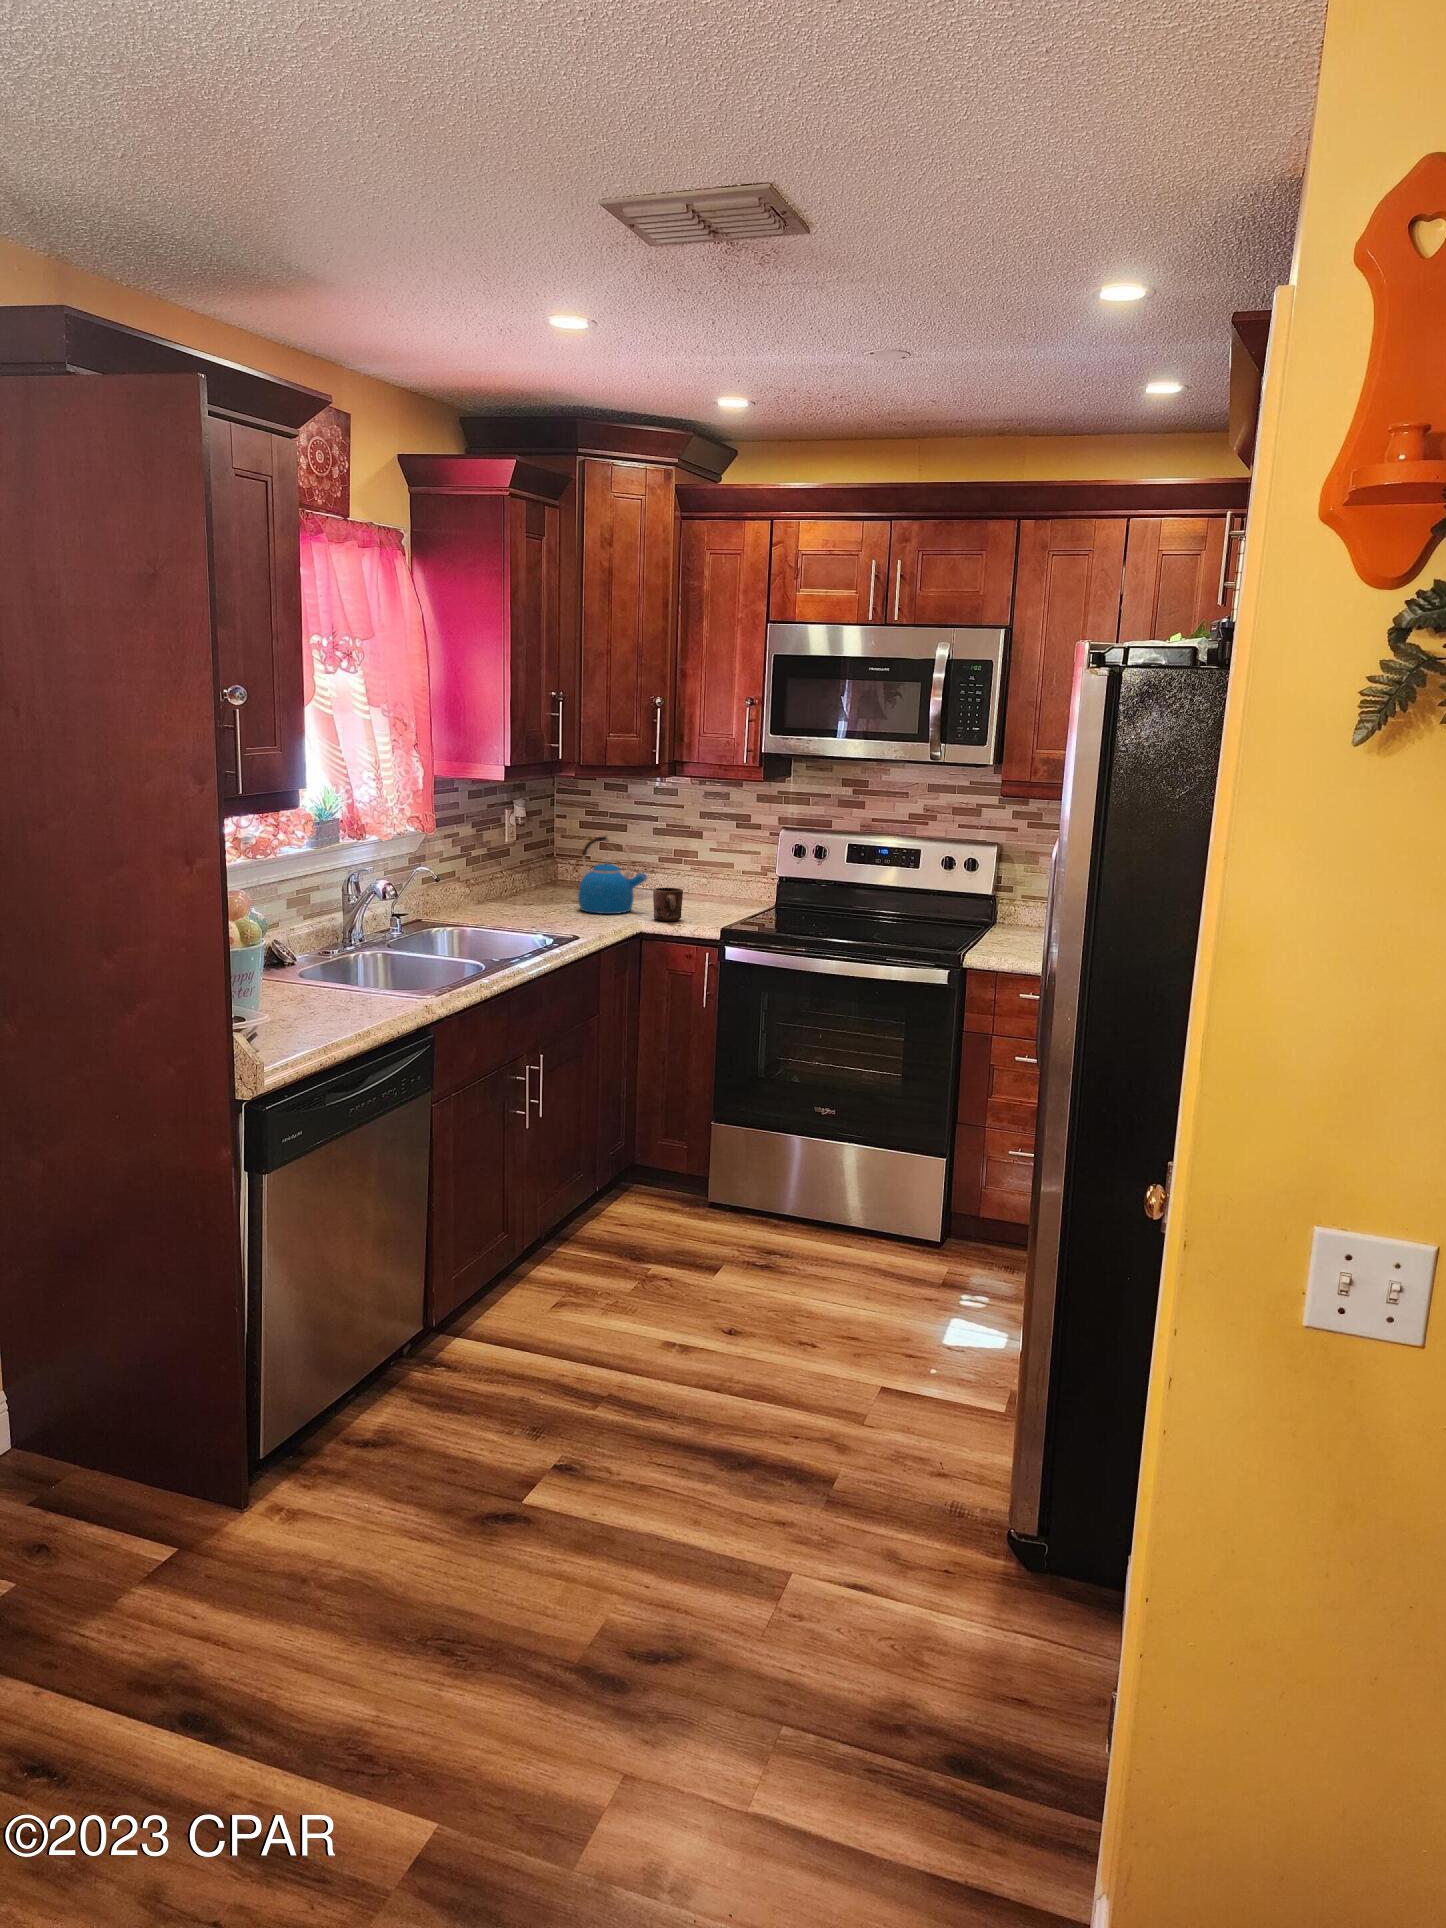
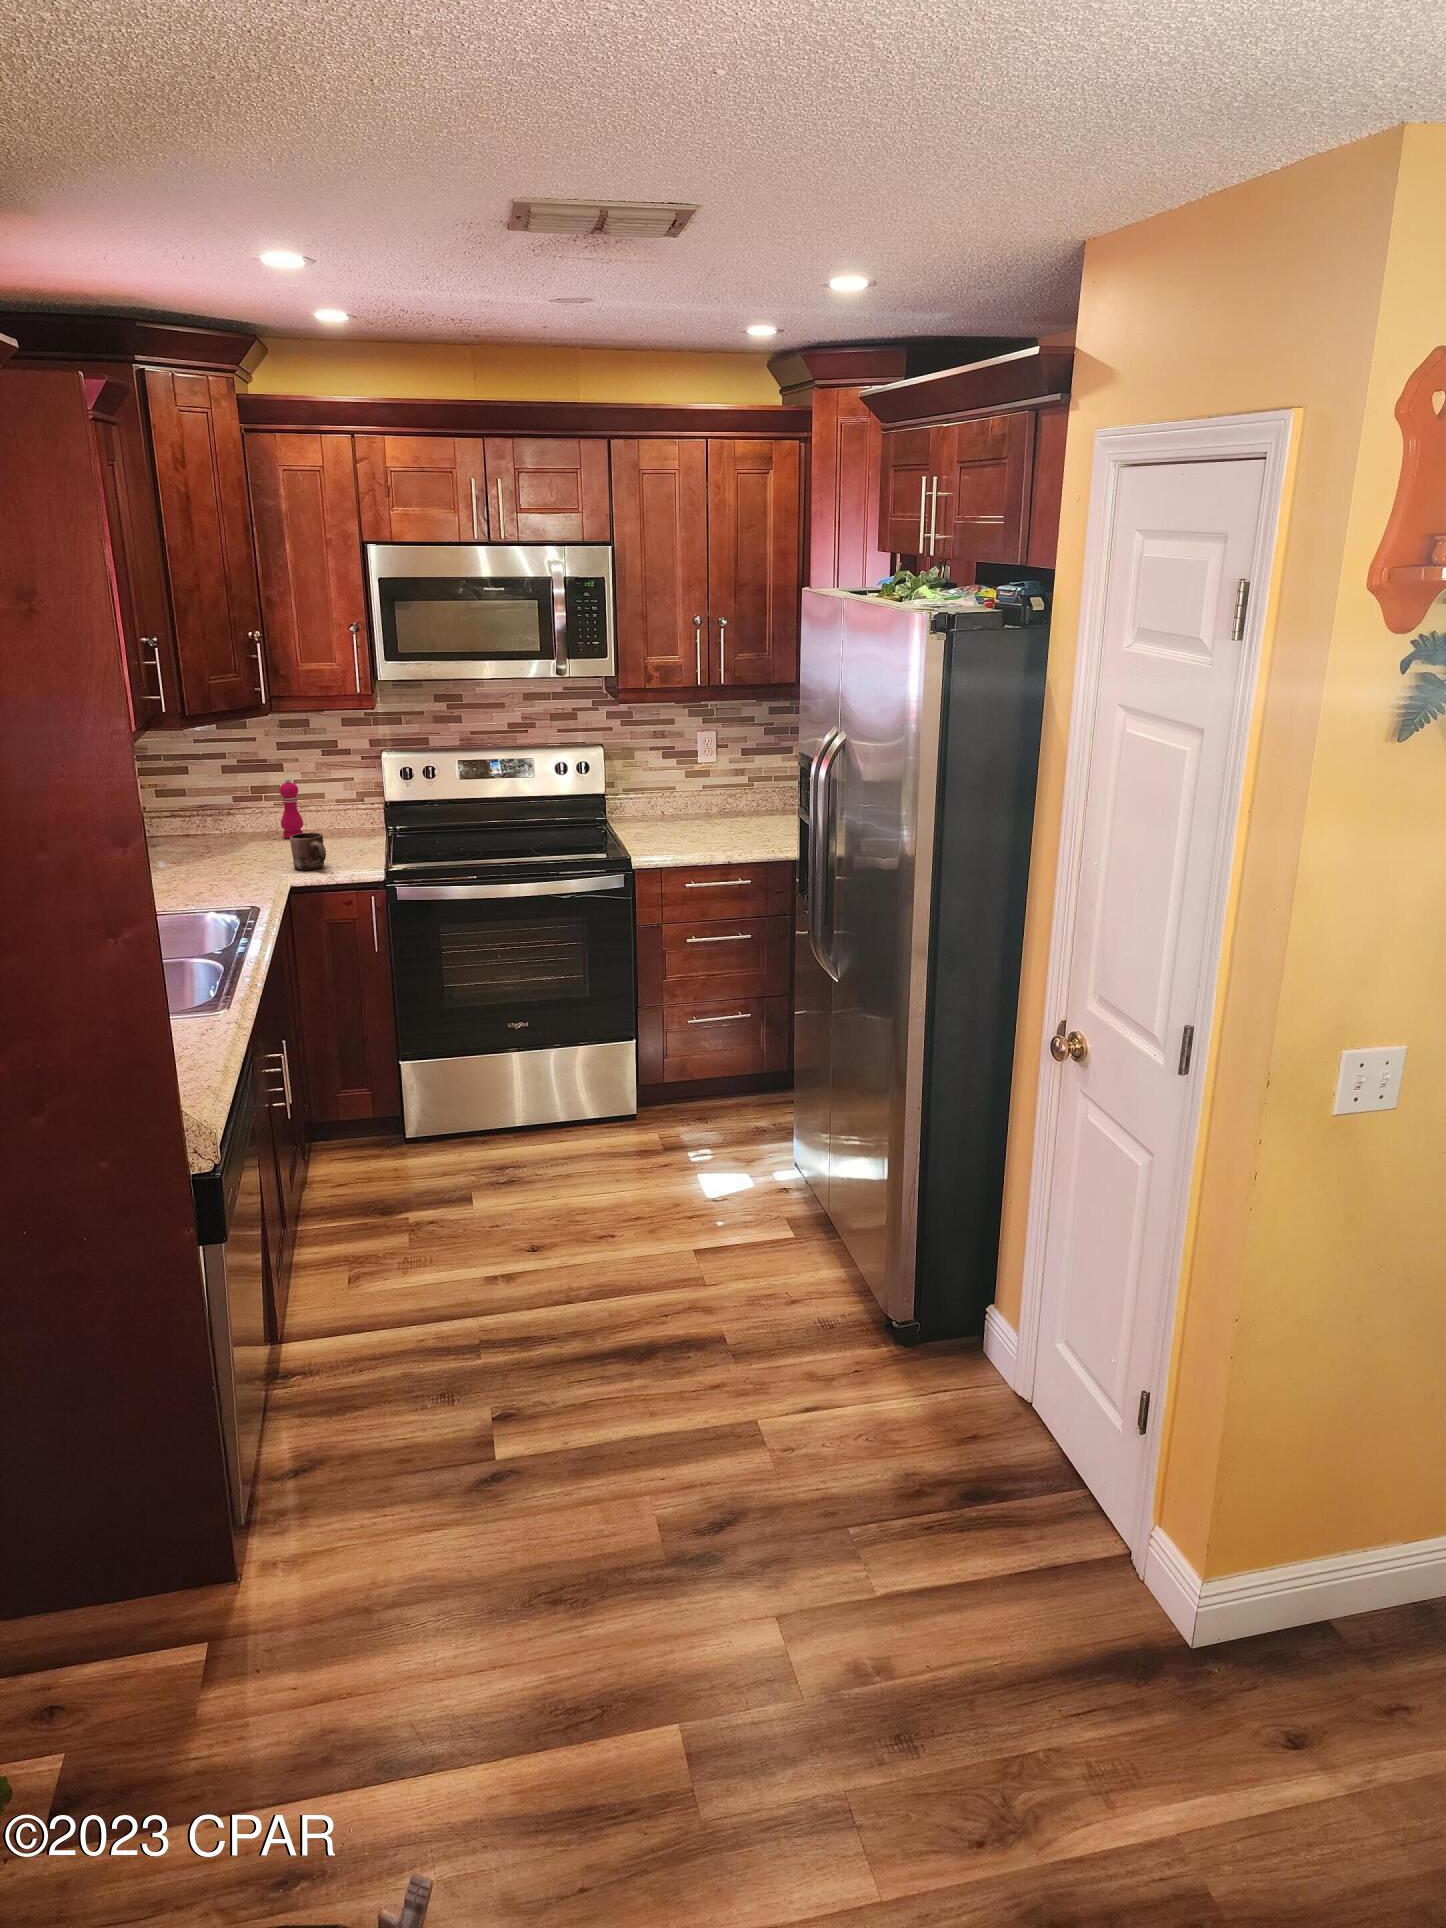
kettle: present [578,836,647,914] -> none [189,786,269,873]
pepper mill: none [687,844,707,900] -> present [280,778,303,838]

